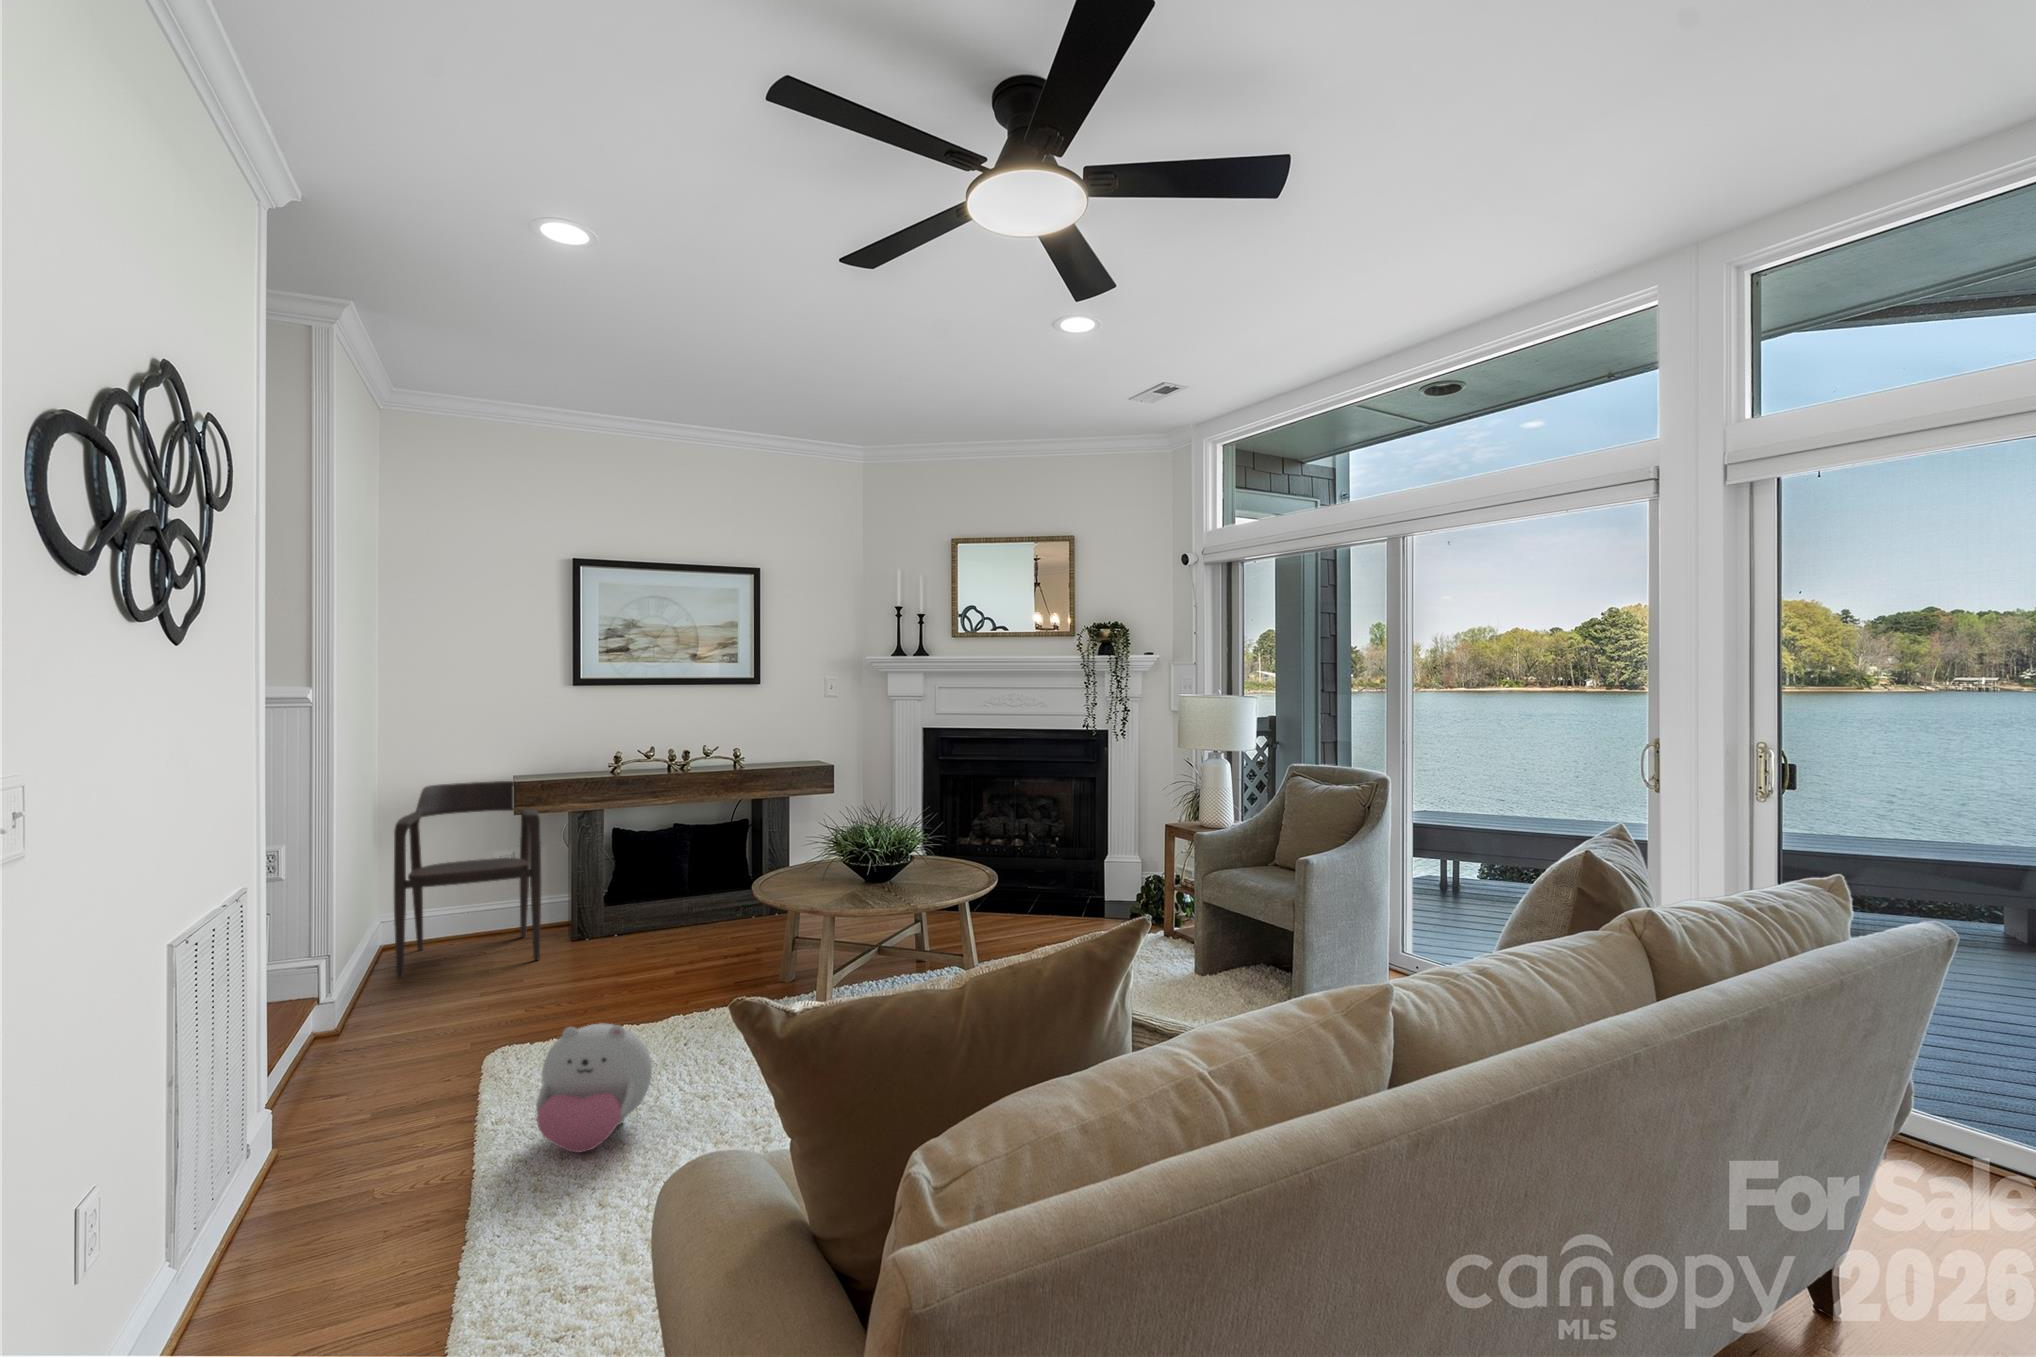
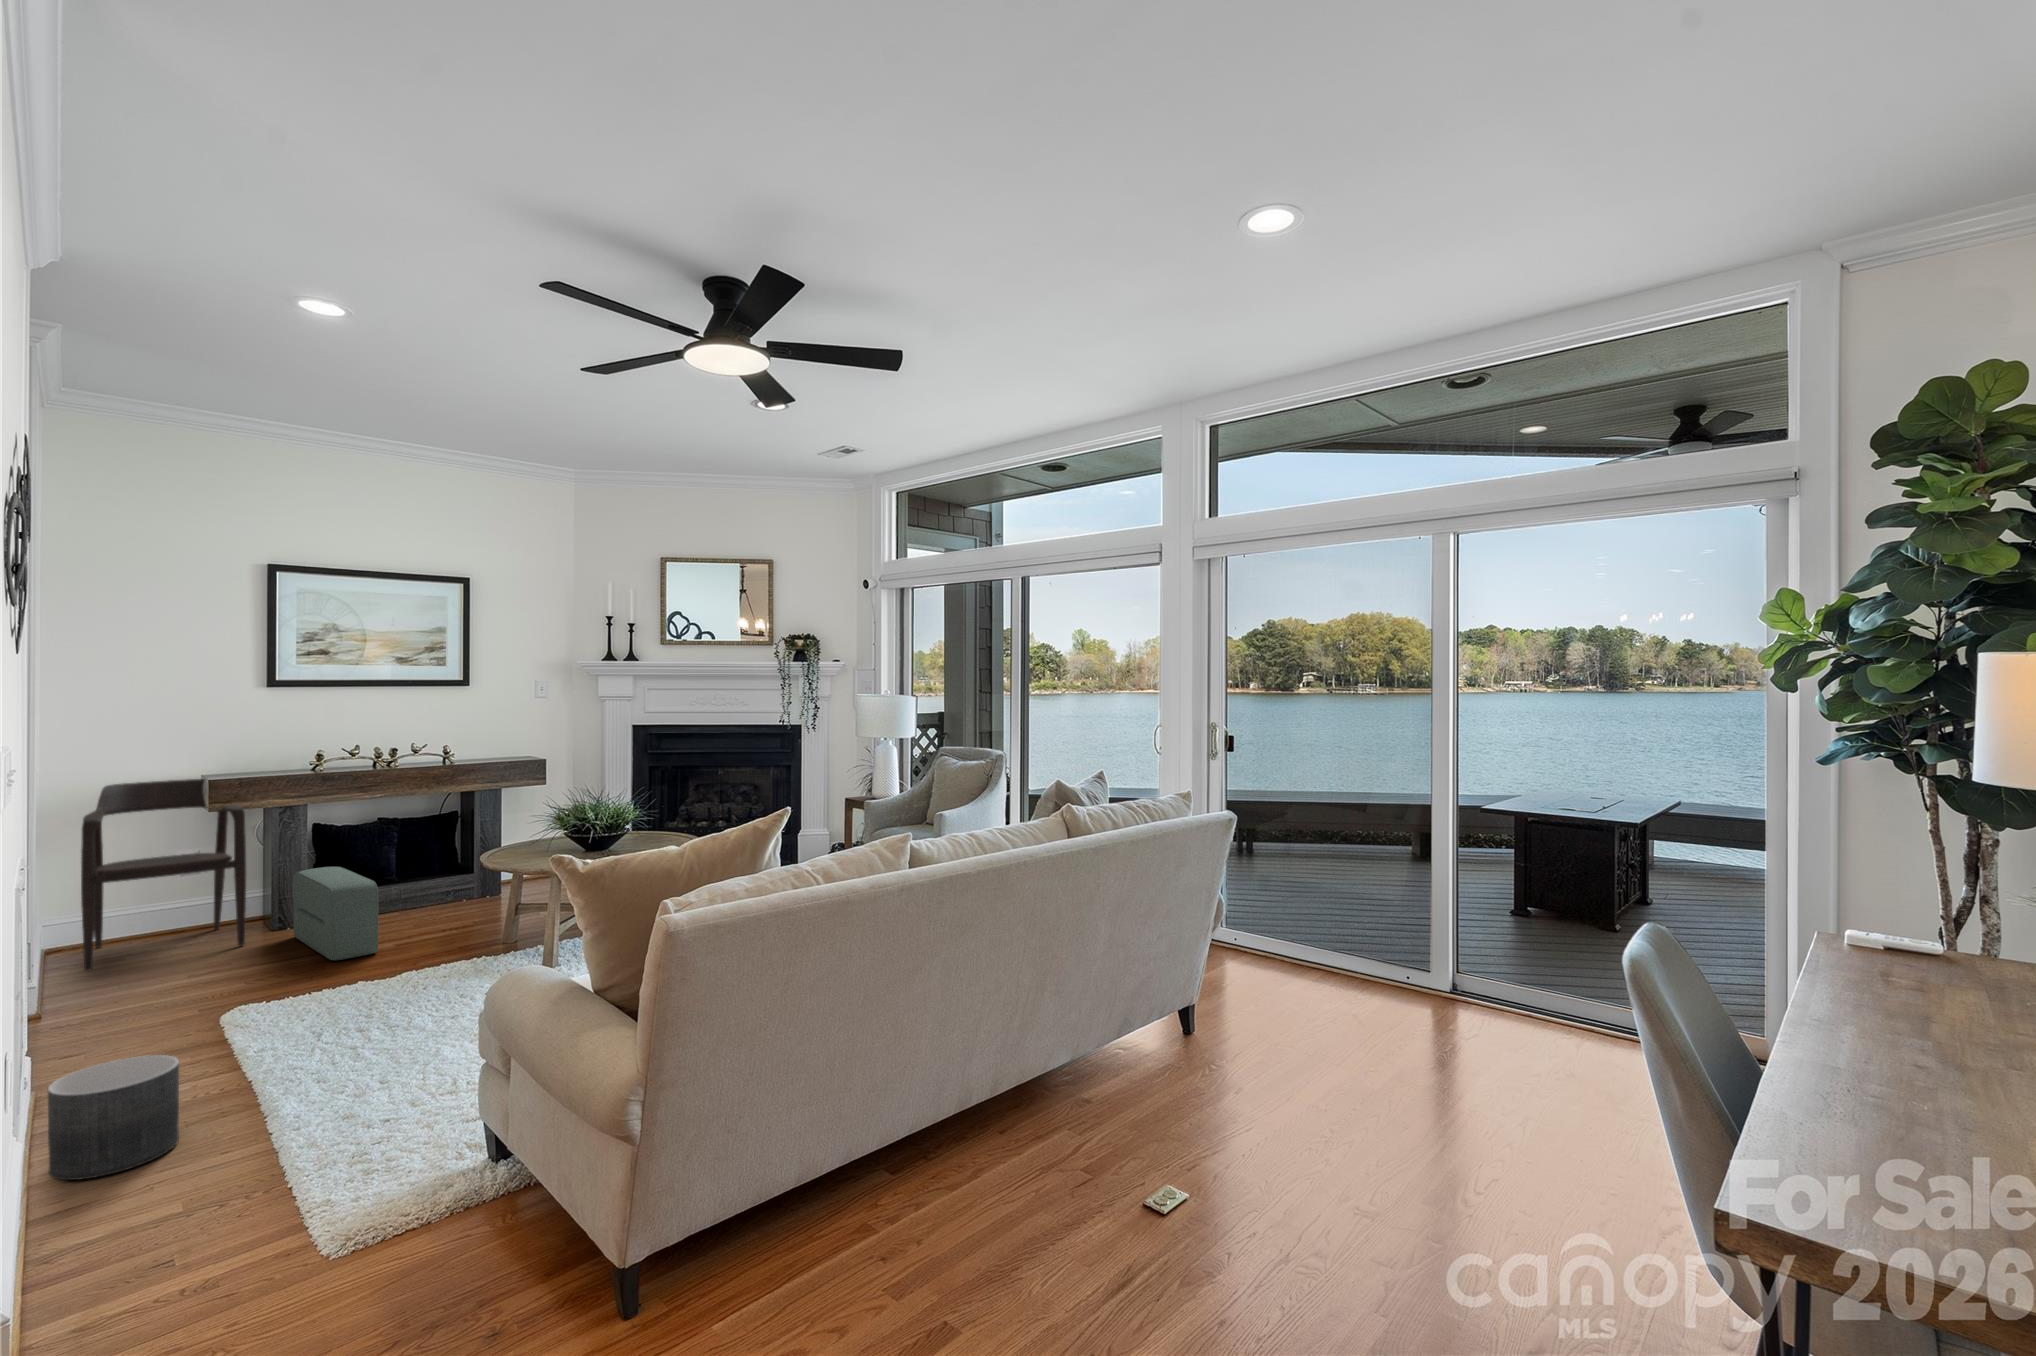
pouf: none [584,879,656,988] -> present [293,867,378,960]
plush toy: present [536,1024,652,1152] -> none [308,963,409,1065]
planter: none [231,1134,378,1298] -> present [48,1055,179,1180]

